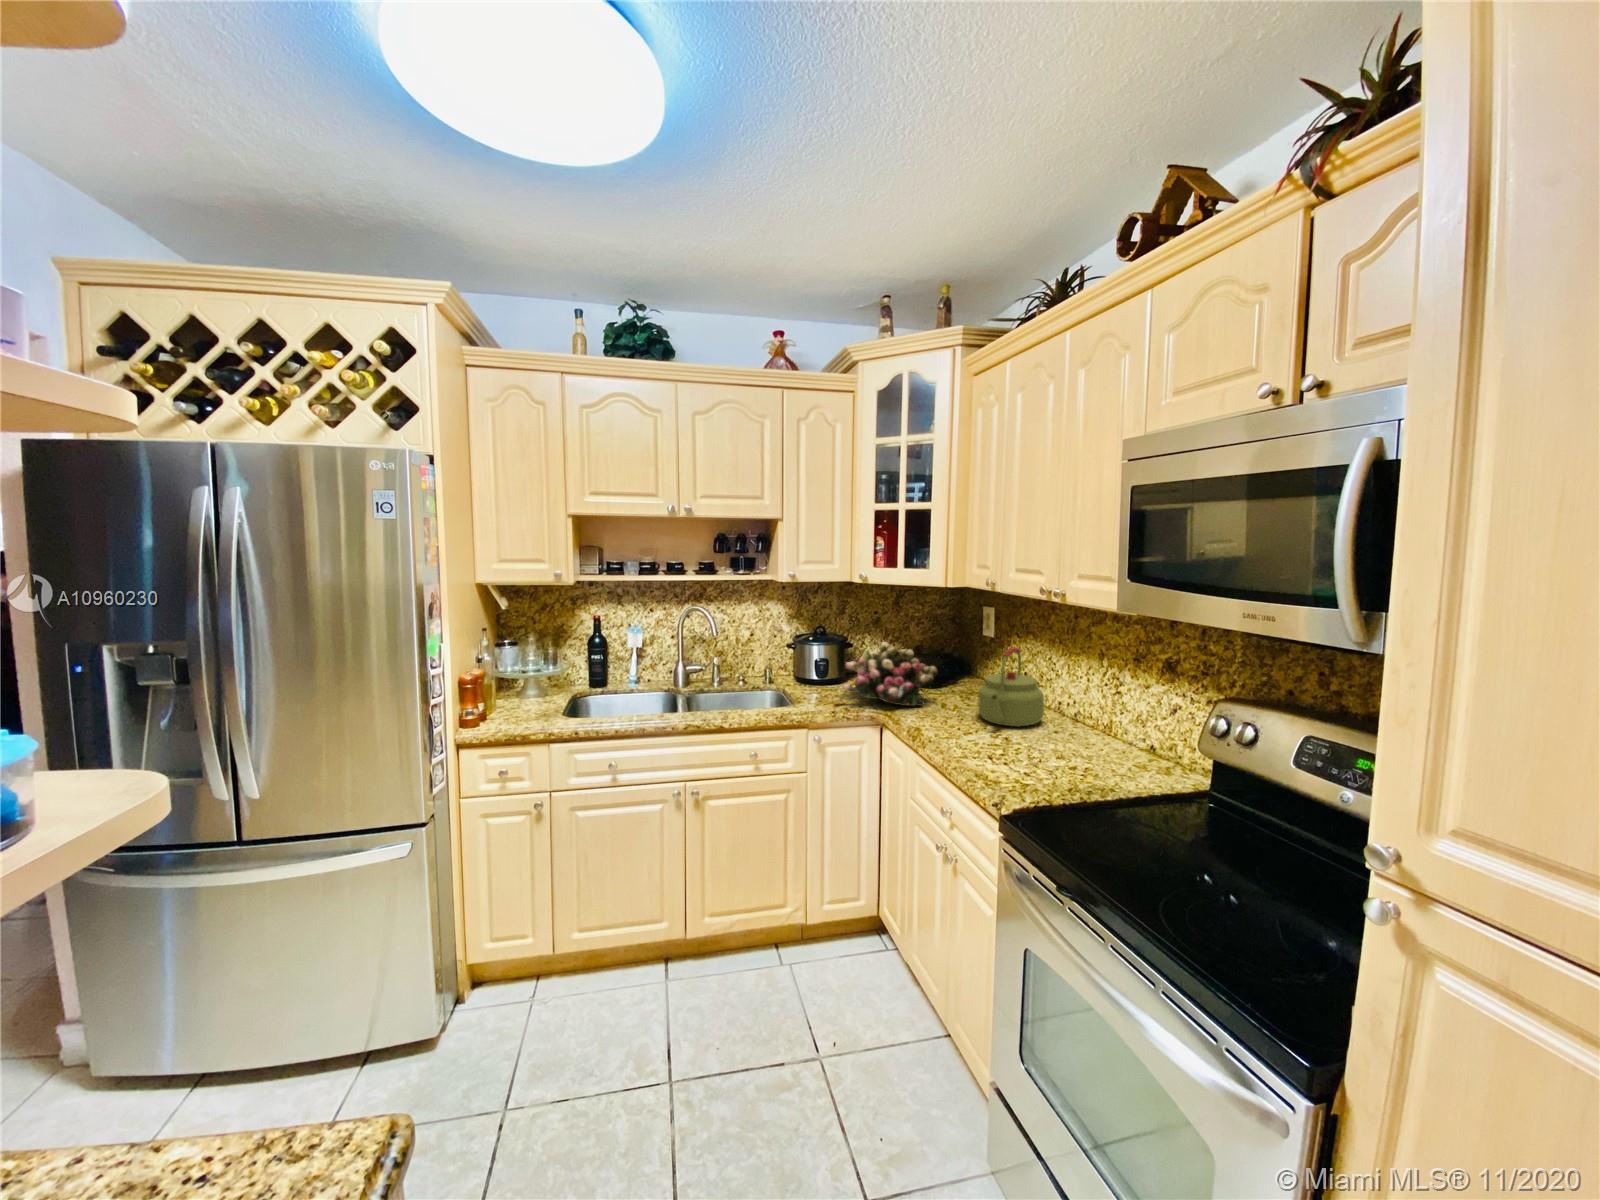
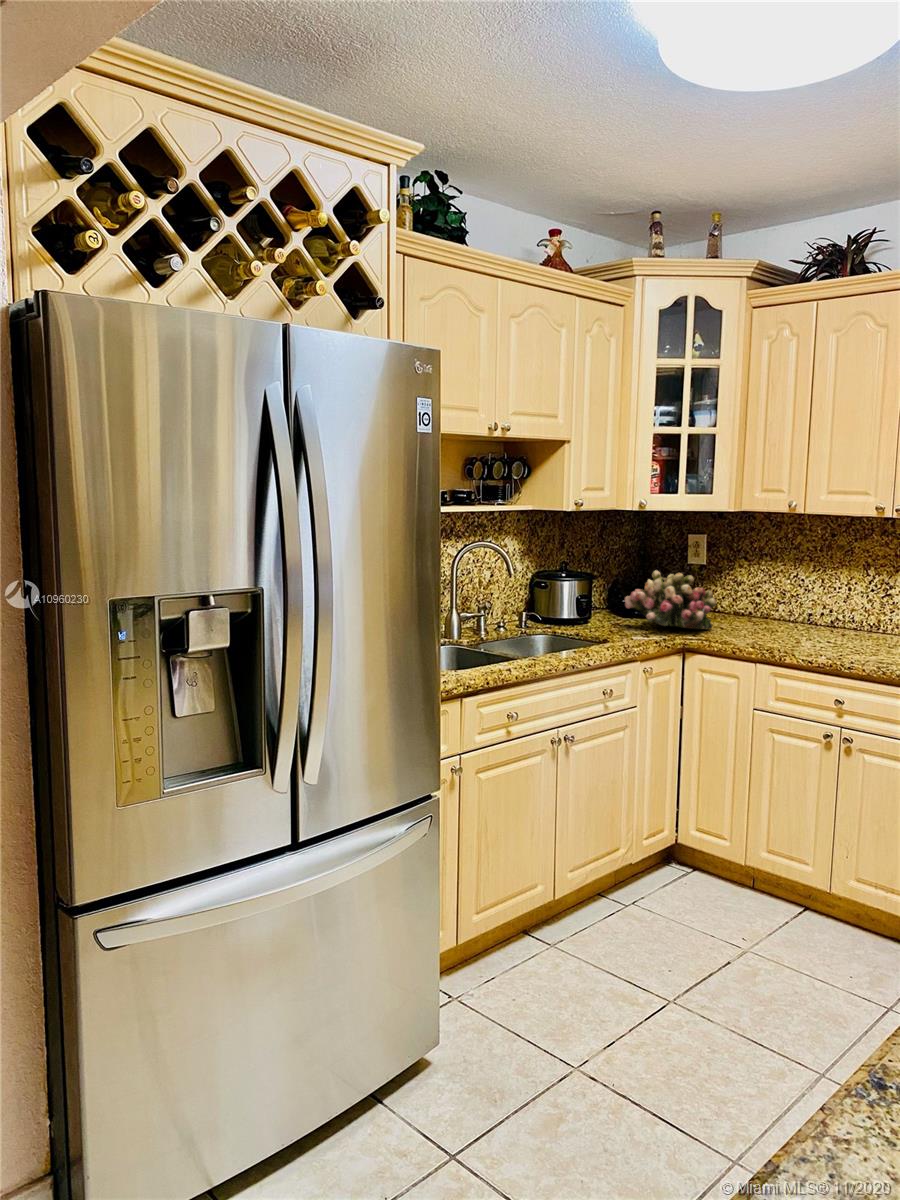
kettle: present [978,648,1044,726] -> none [763,565,824,634]

